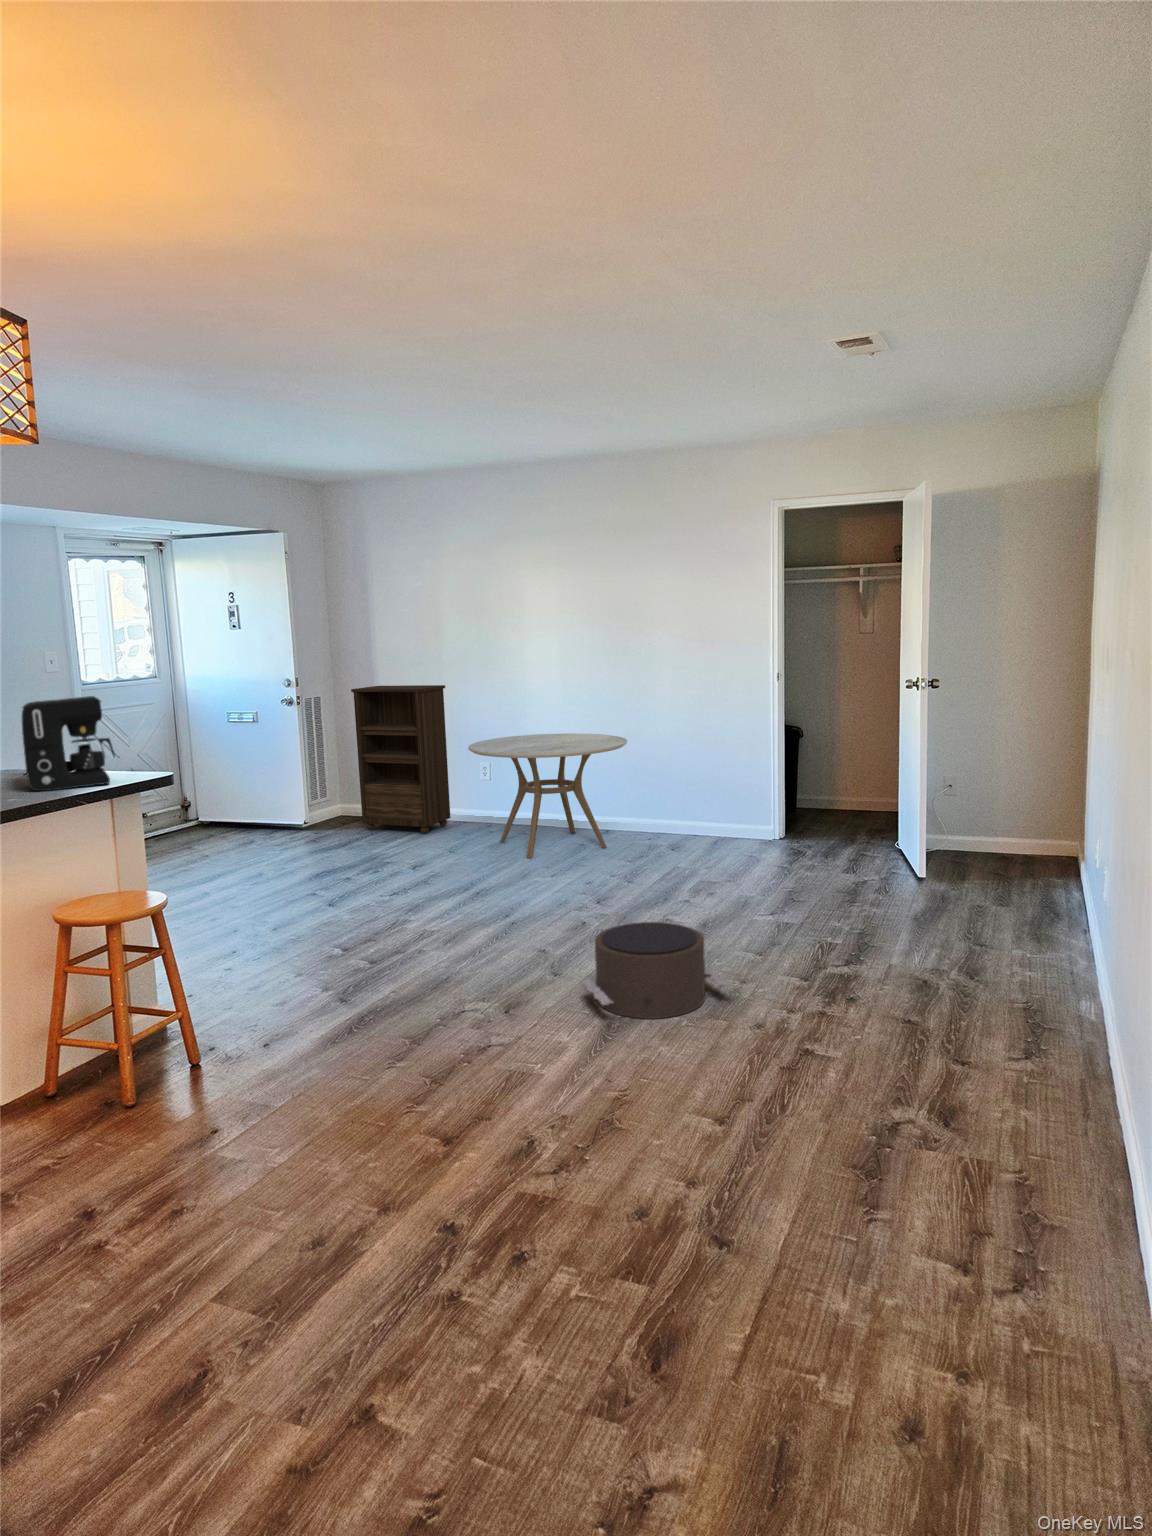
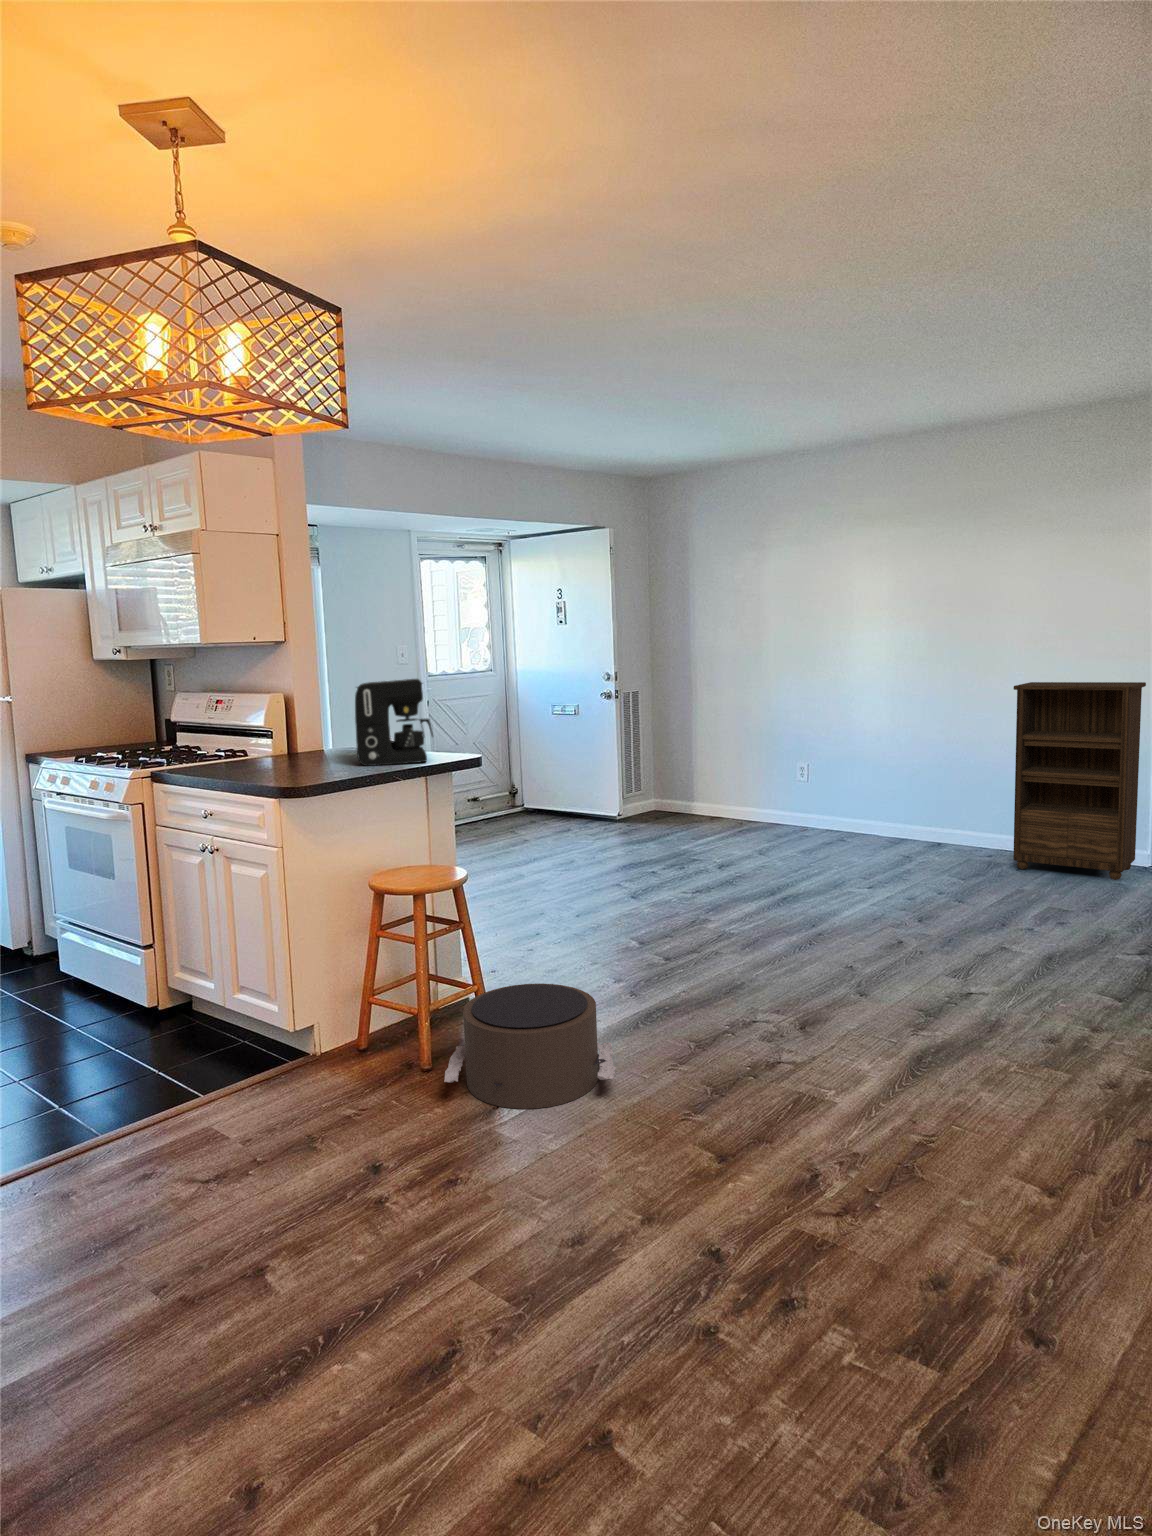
bookshelf: present [351,685,450,833] -> present [1013,682,1146,880]
dining table: present [468,733,627,858] -> none [785,735,965,867]
pouf: present [583,922,729,1019] -> present [444,983,616,1109]

